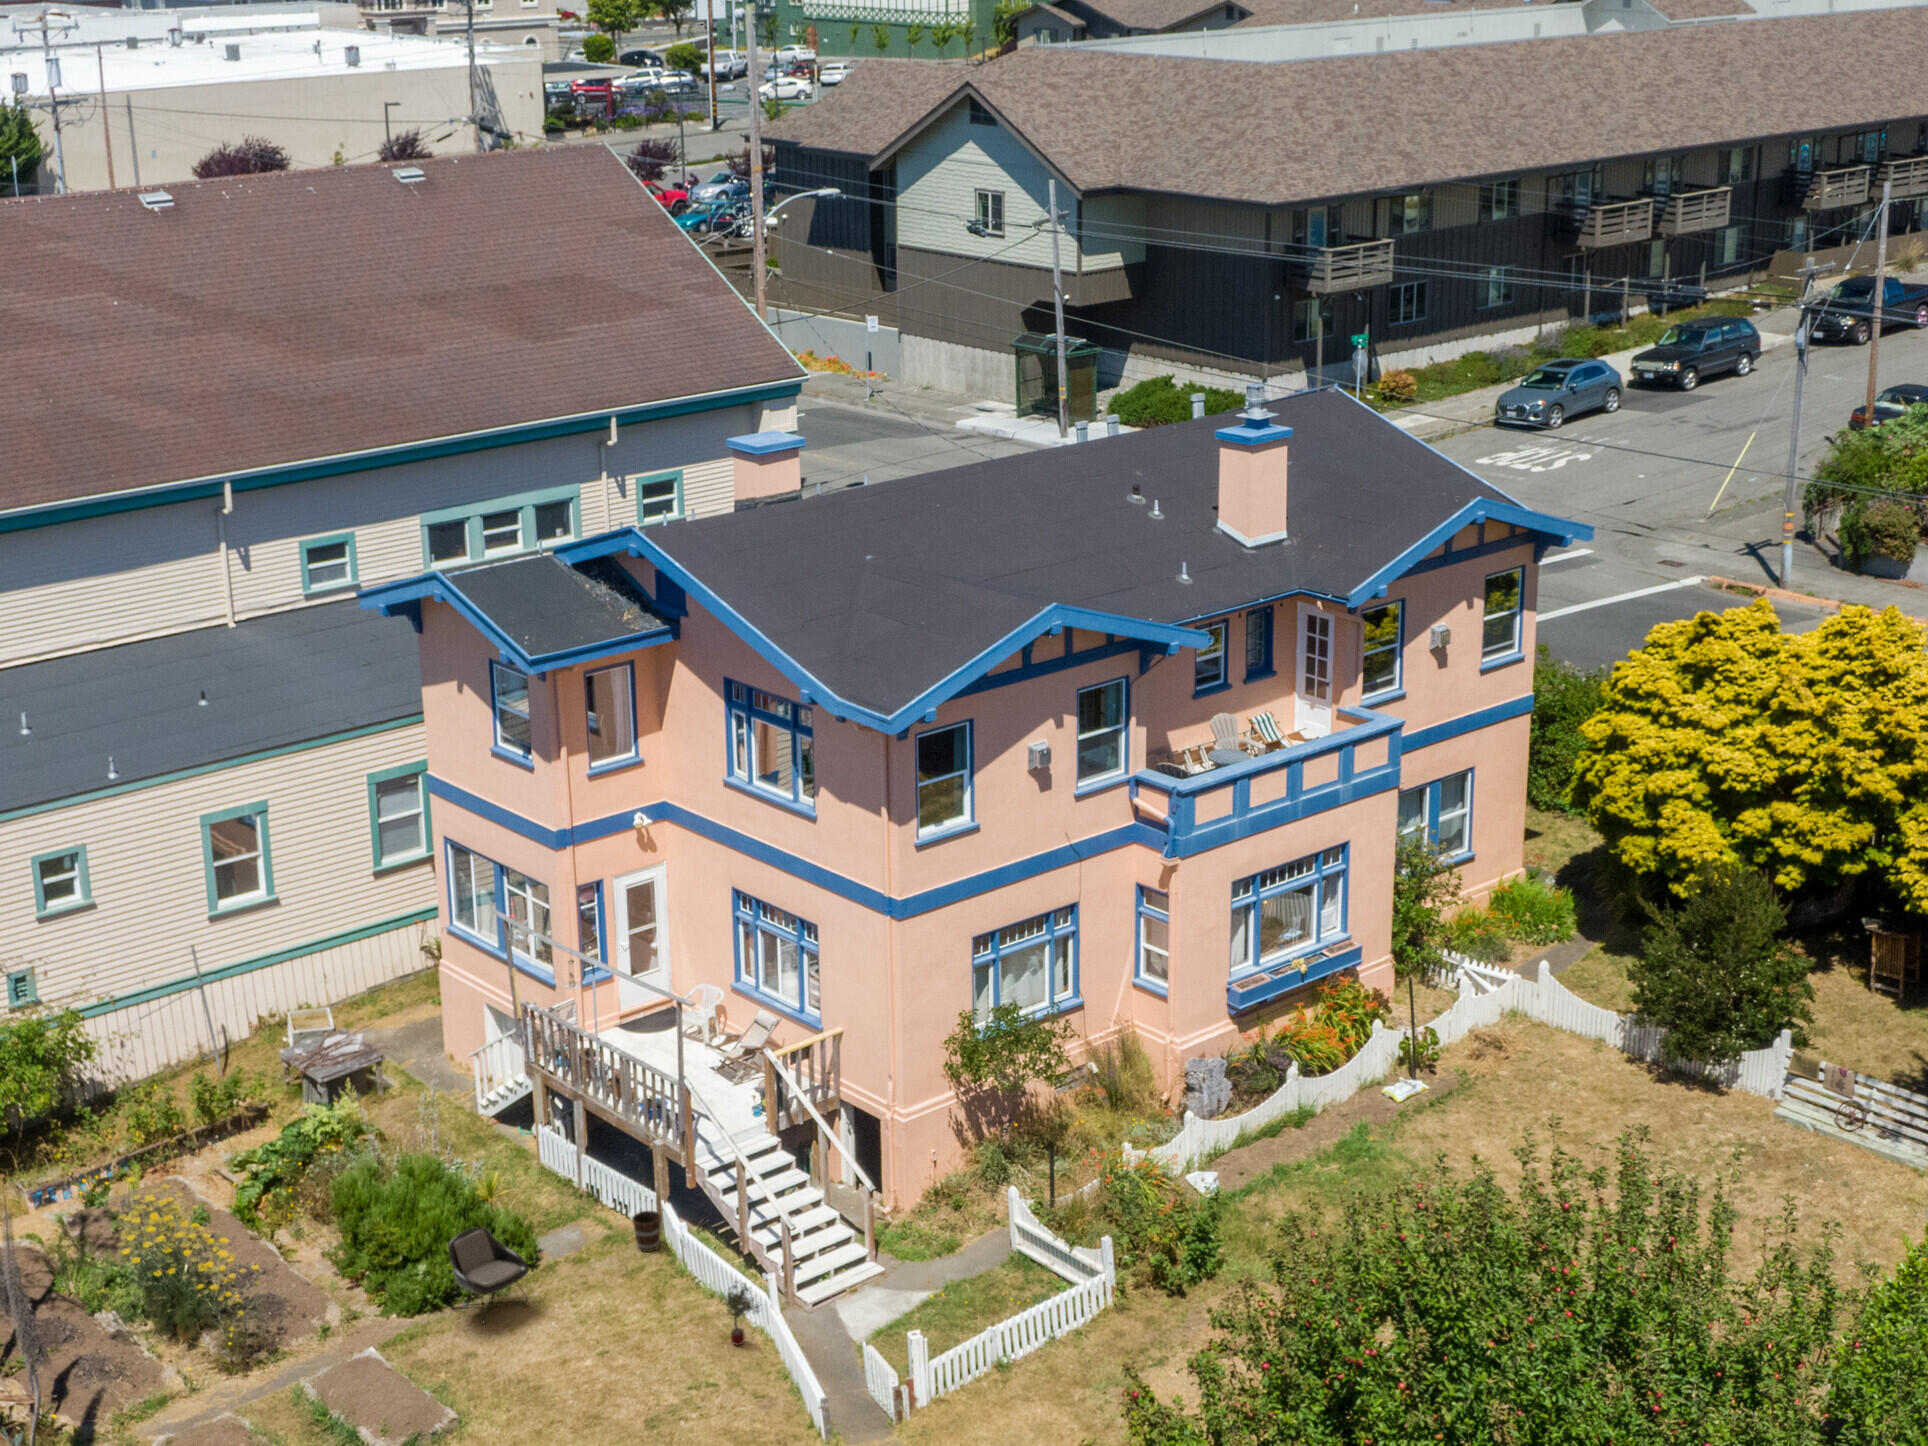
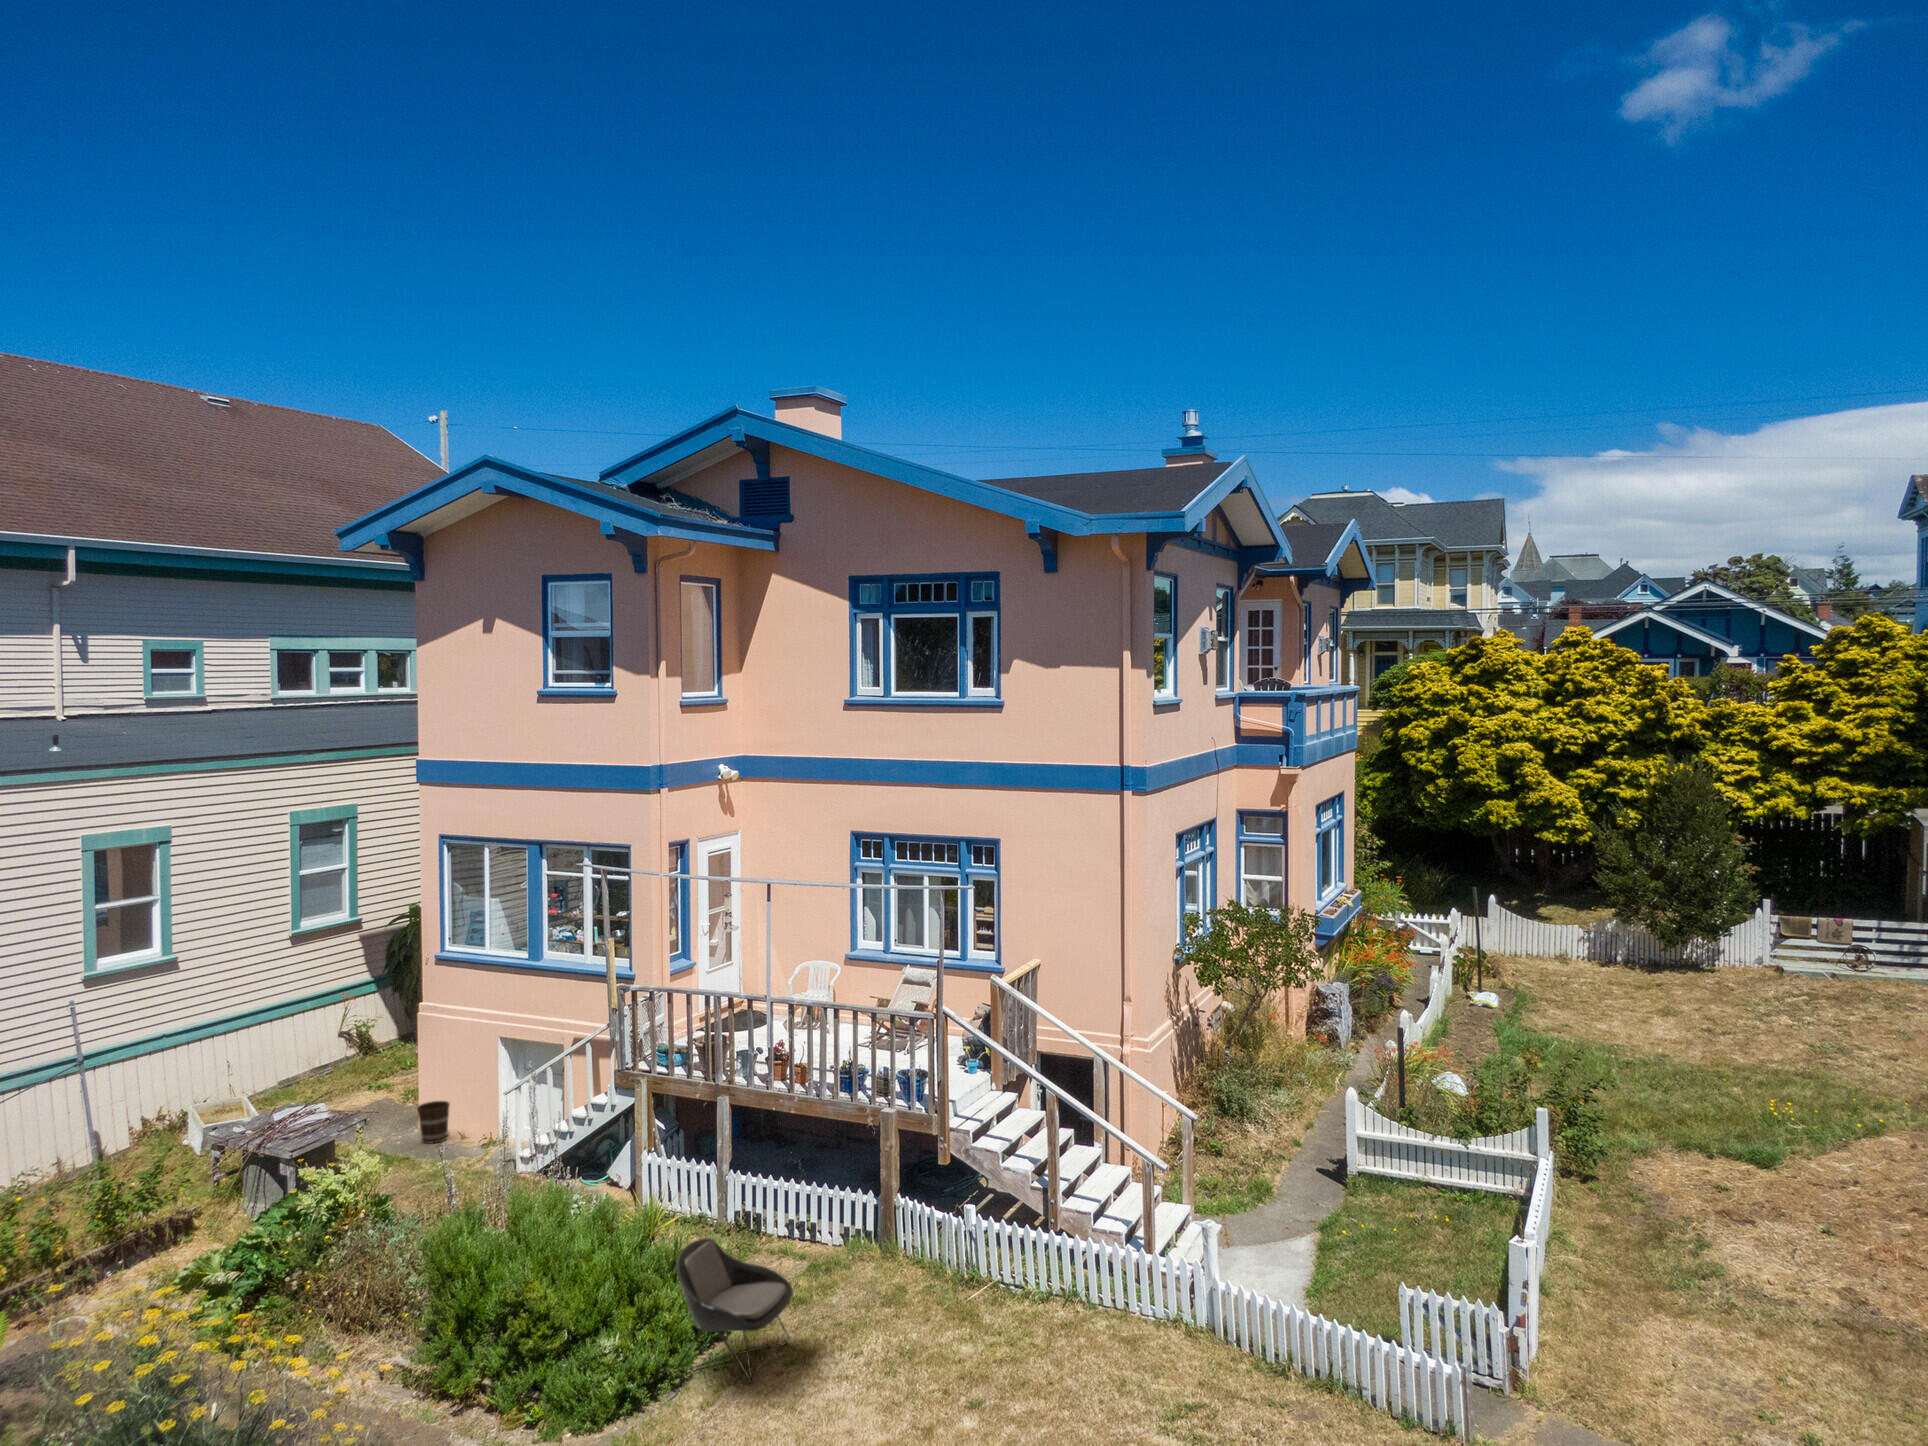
bucket: present [632,1211,661,1252] -> present [417,1101,450,1144]
potted tree: present [725,1281,759,1345] -> none [1098,1228,1167,1331]

